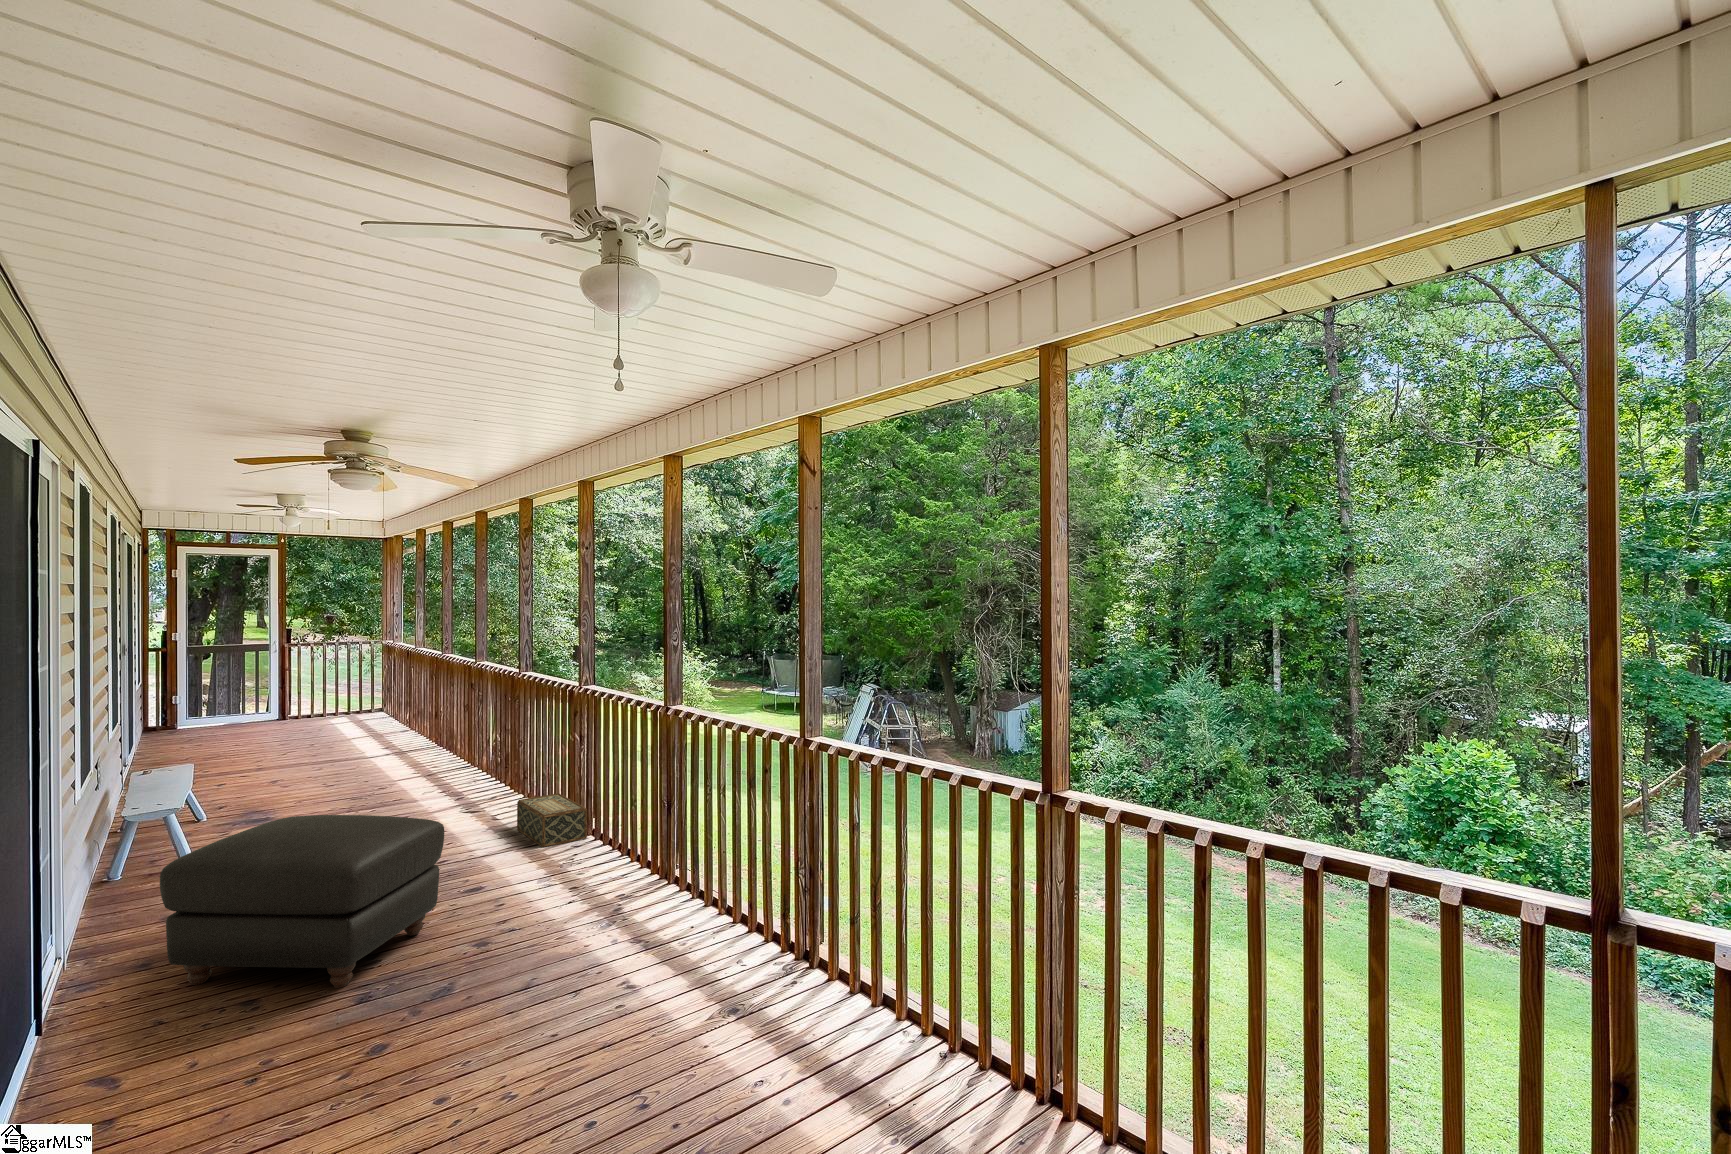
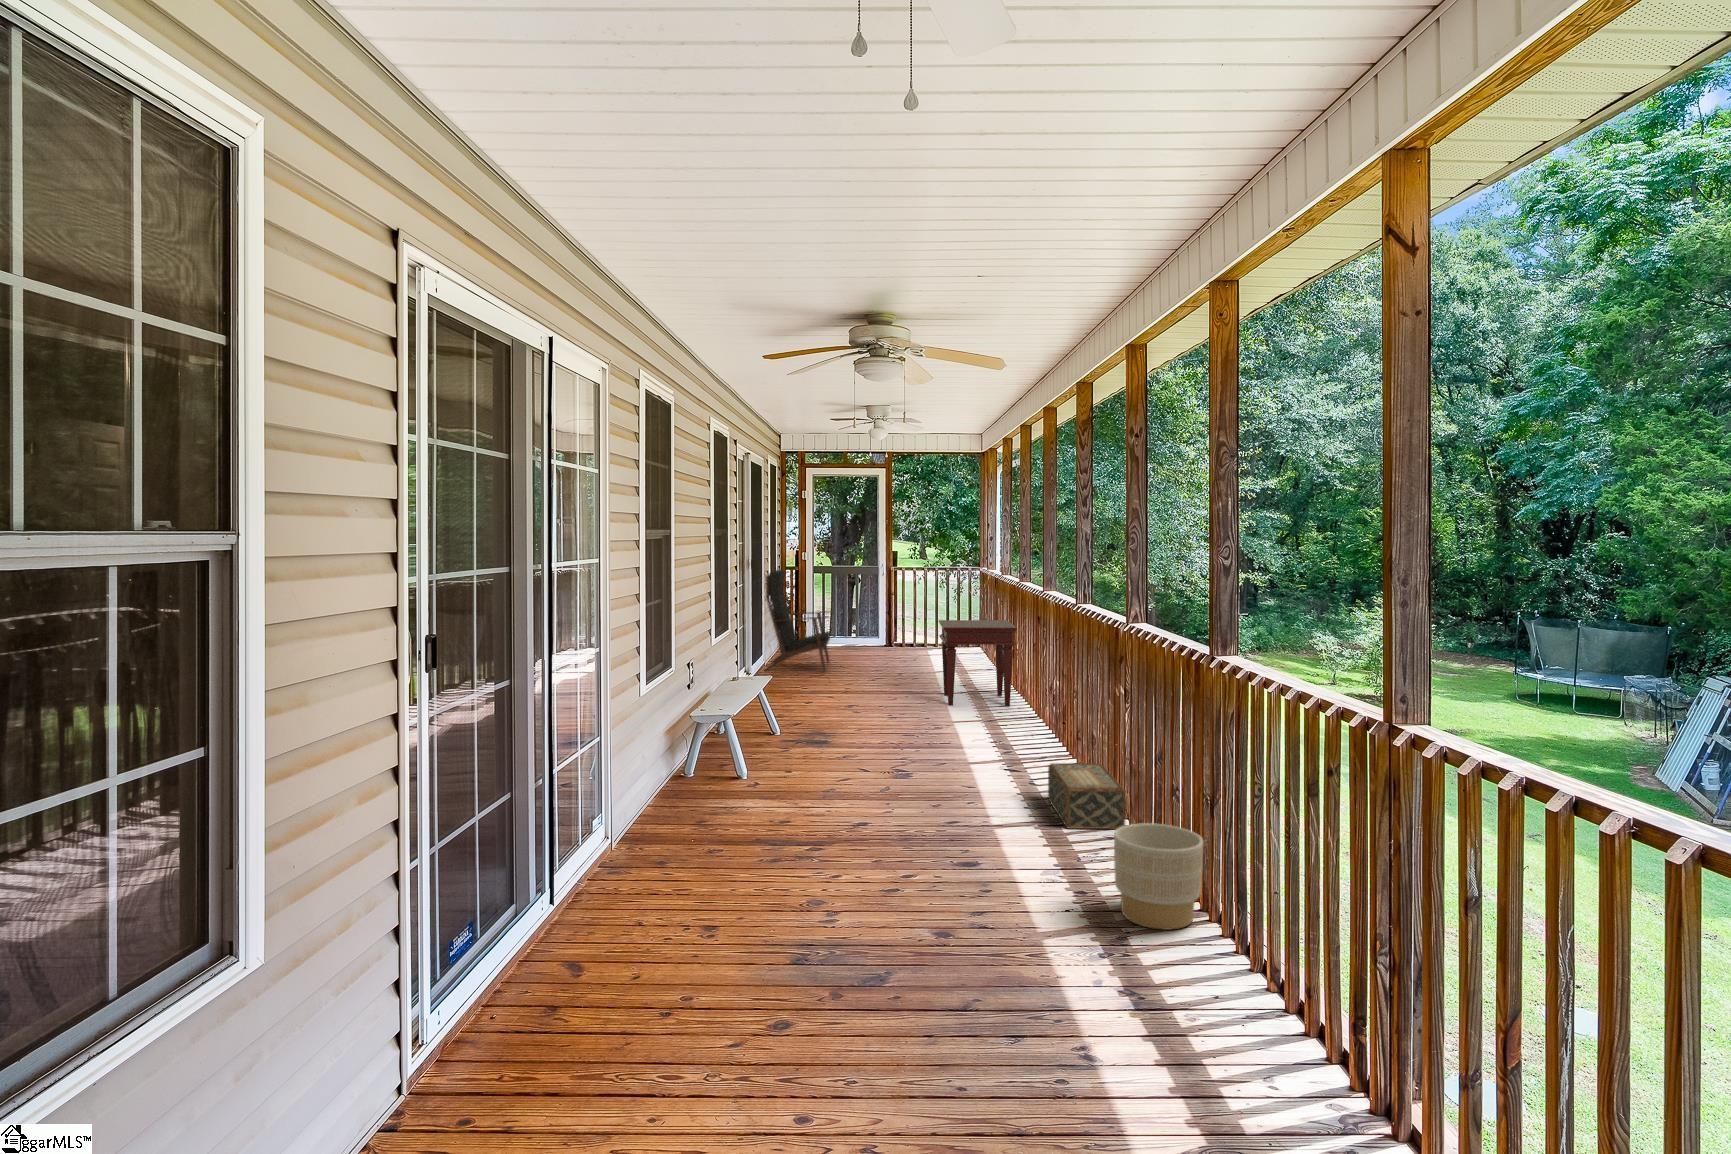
lounge chair: none [135,652,227,762] -> present [765,570,830,672]
side table: none [367,687,451,769] -> present [939,620,1017,706]
ottoman: present [160,815,444,988] -> none [656,739,914,938]
planter: none [604,825,666,899] -> present [1114,823,1203,930]

